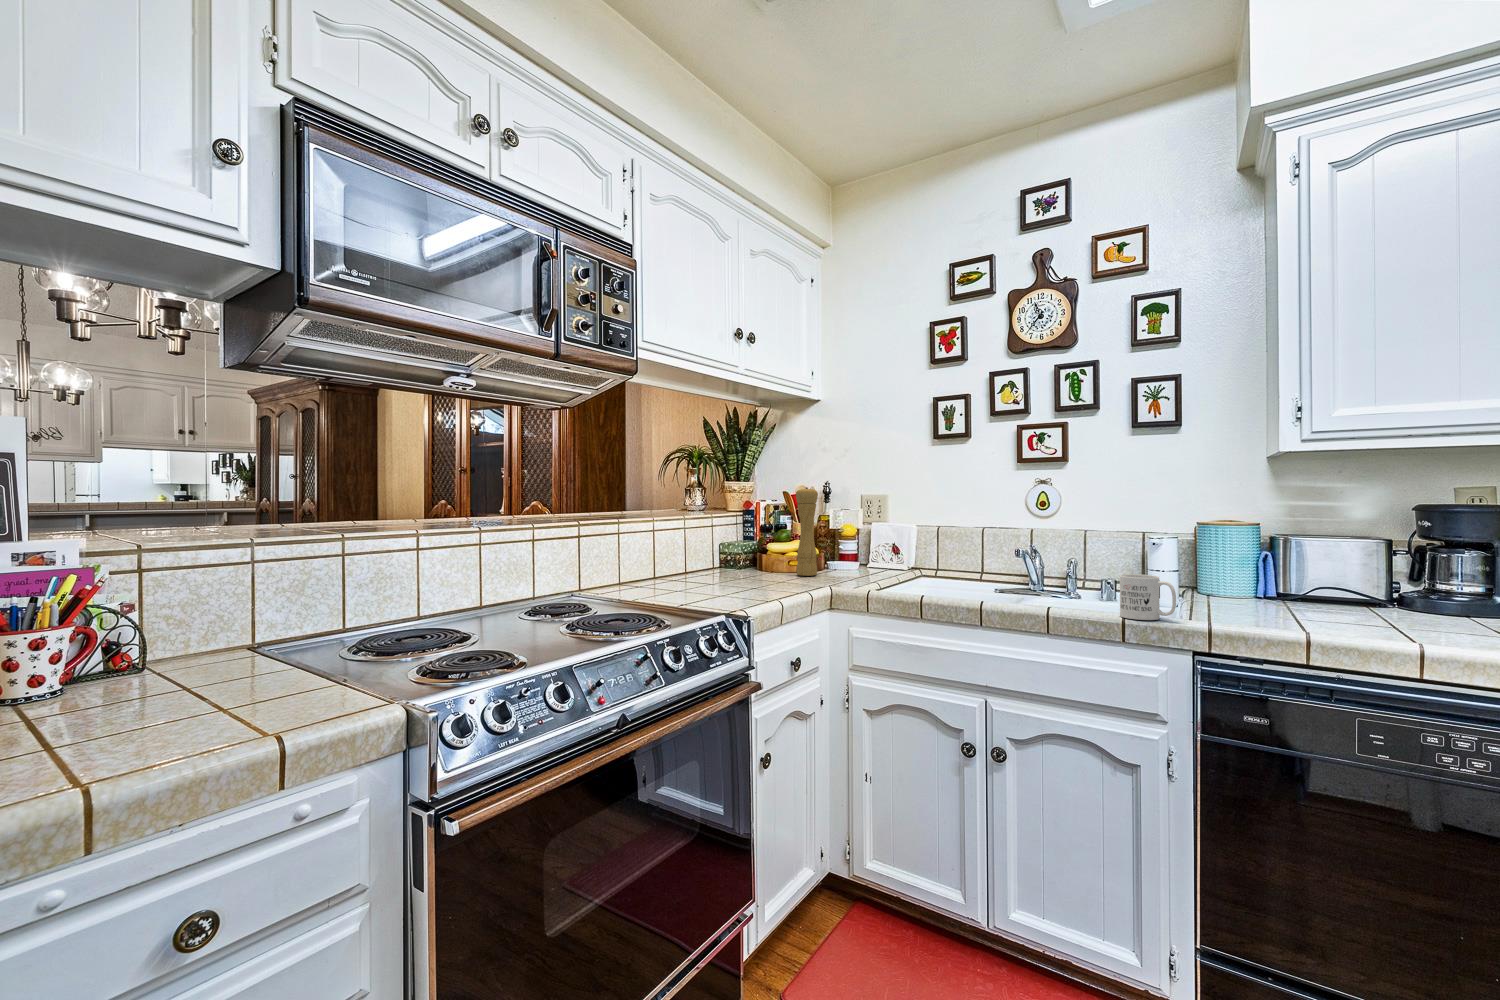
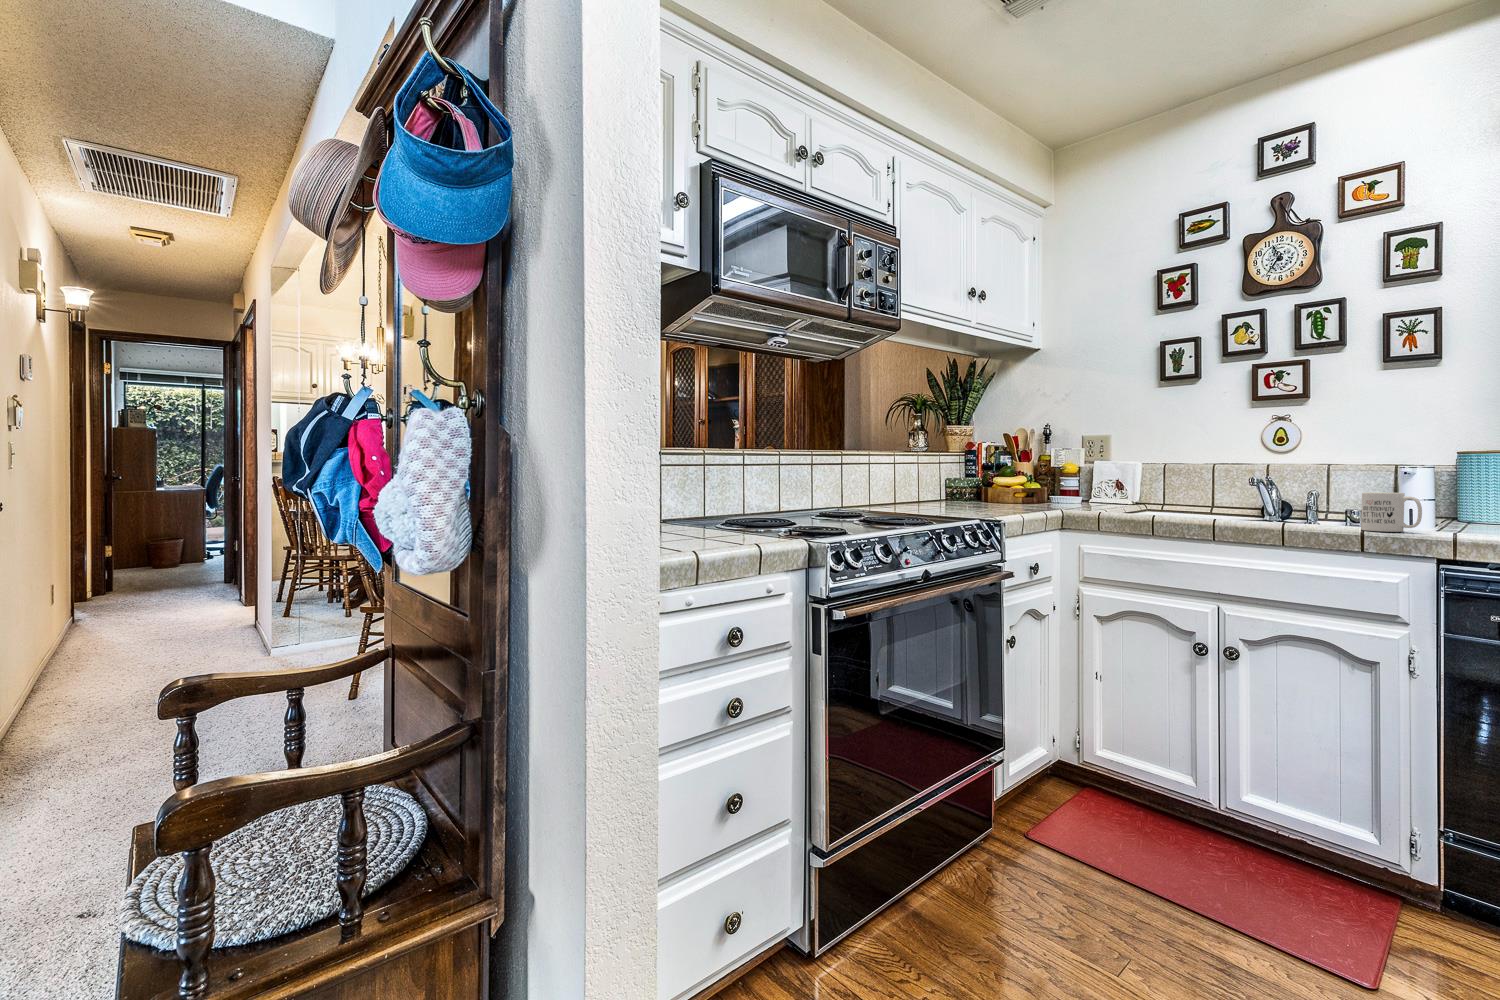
pepper mill: present [796,487,818,576] -> none [1025,427,1046,506]

